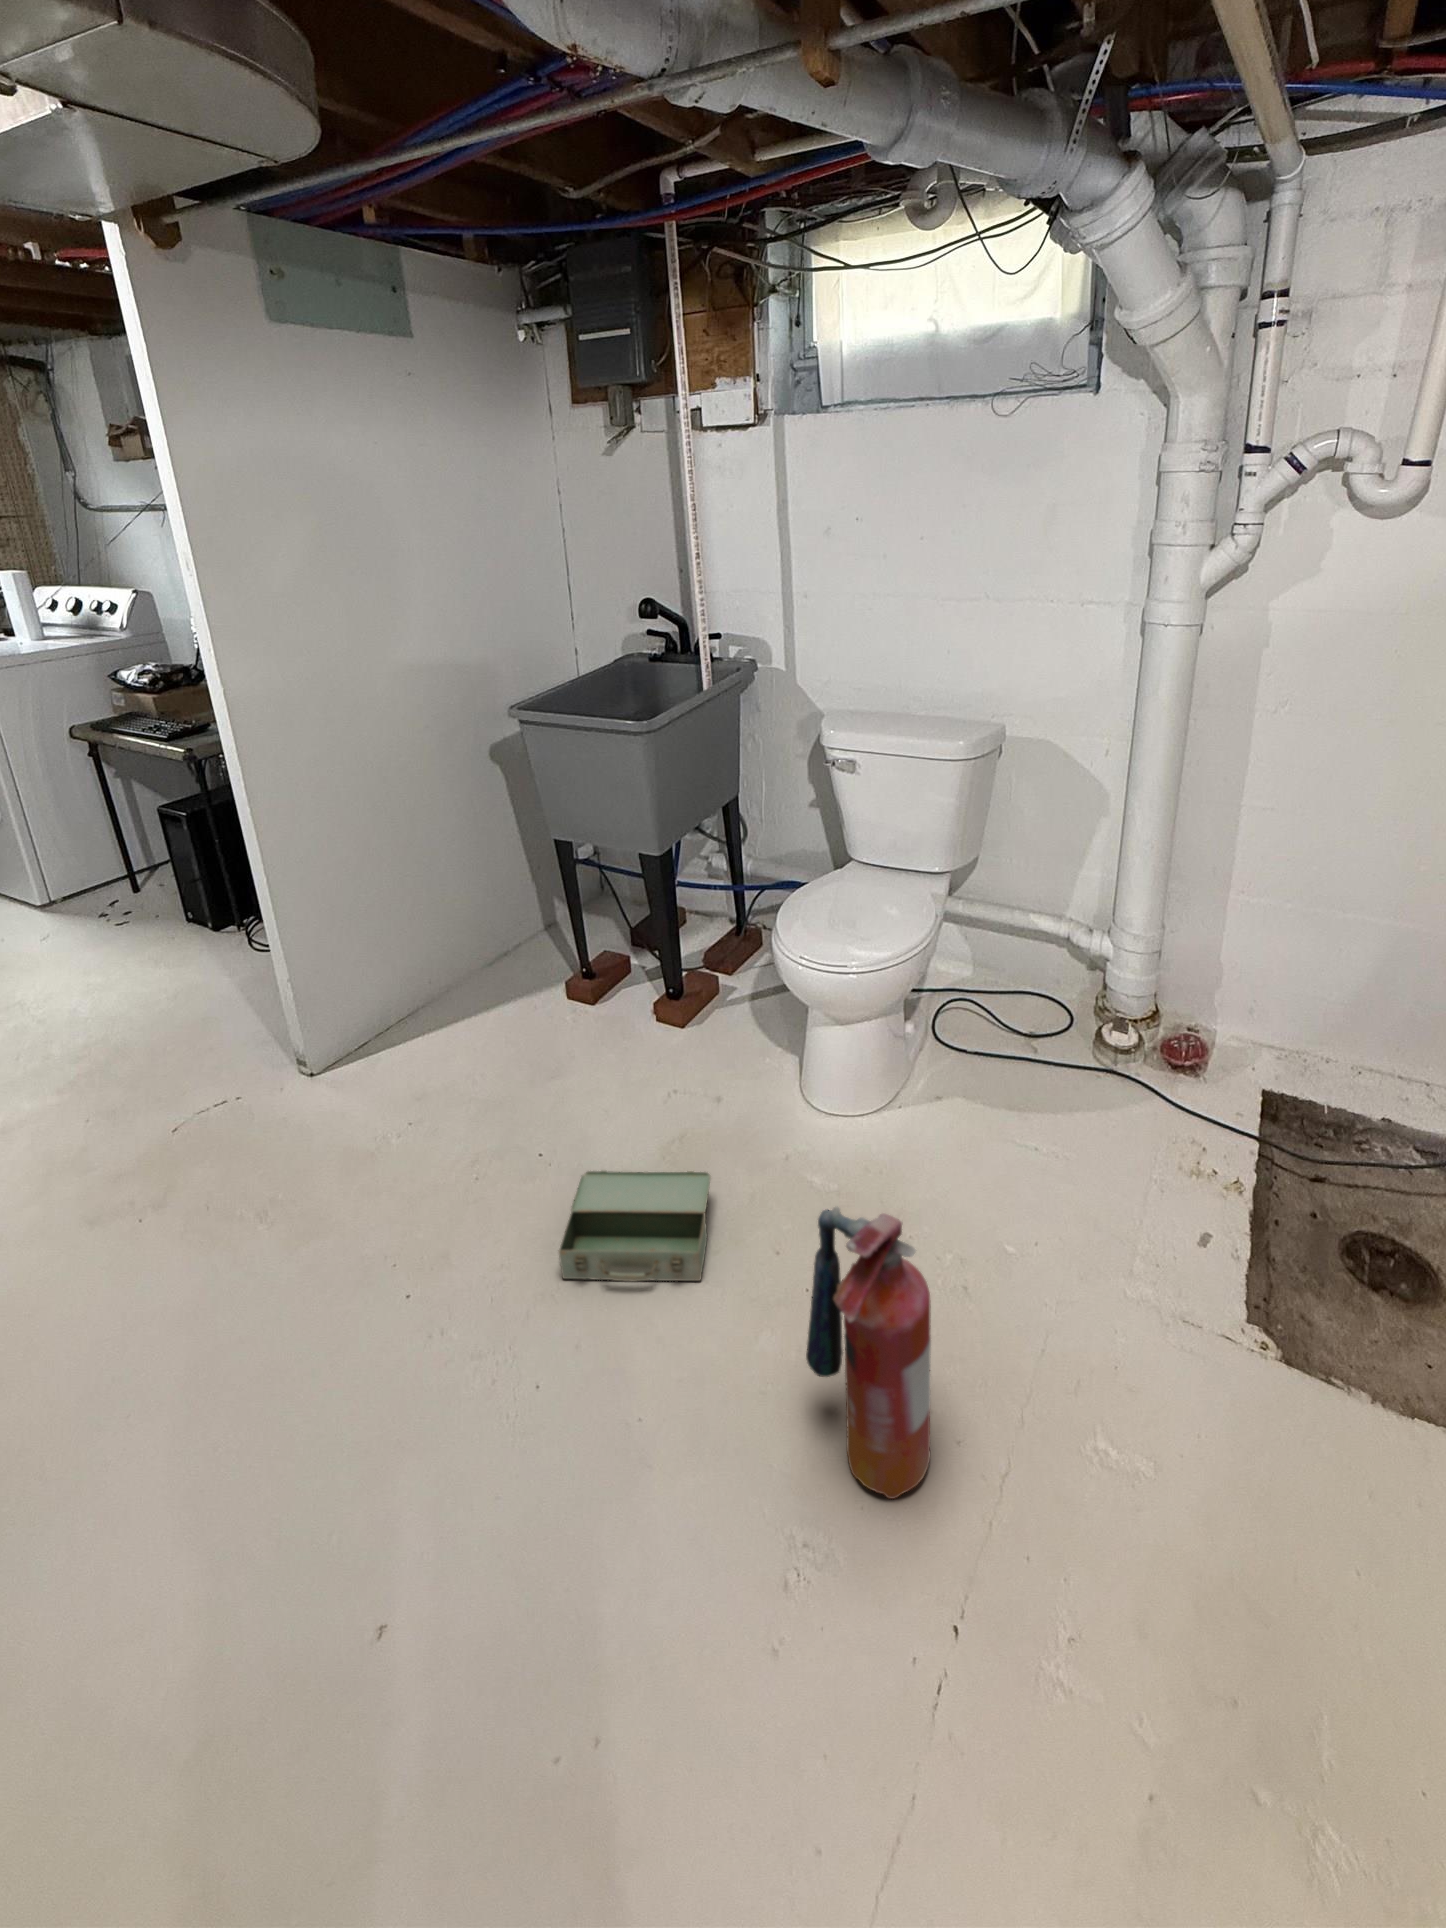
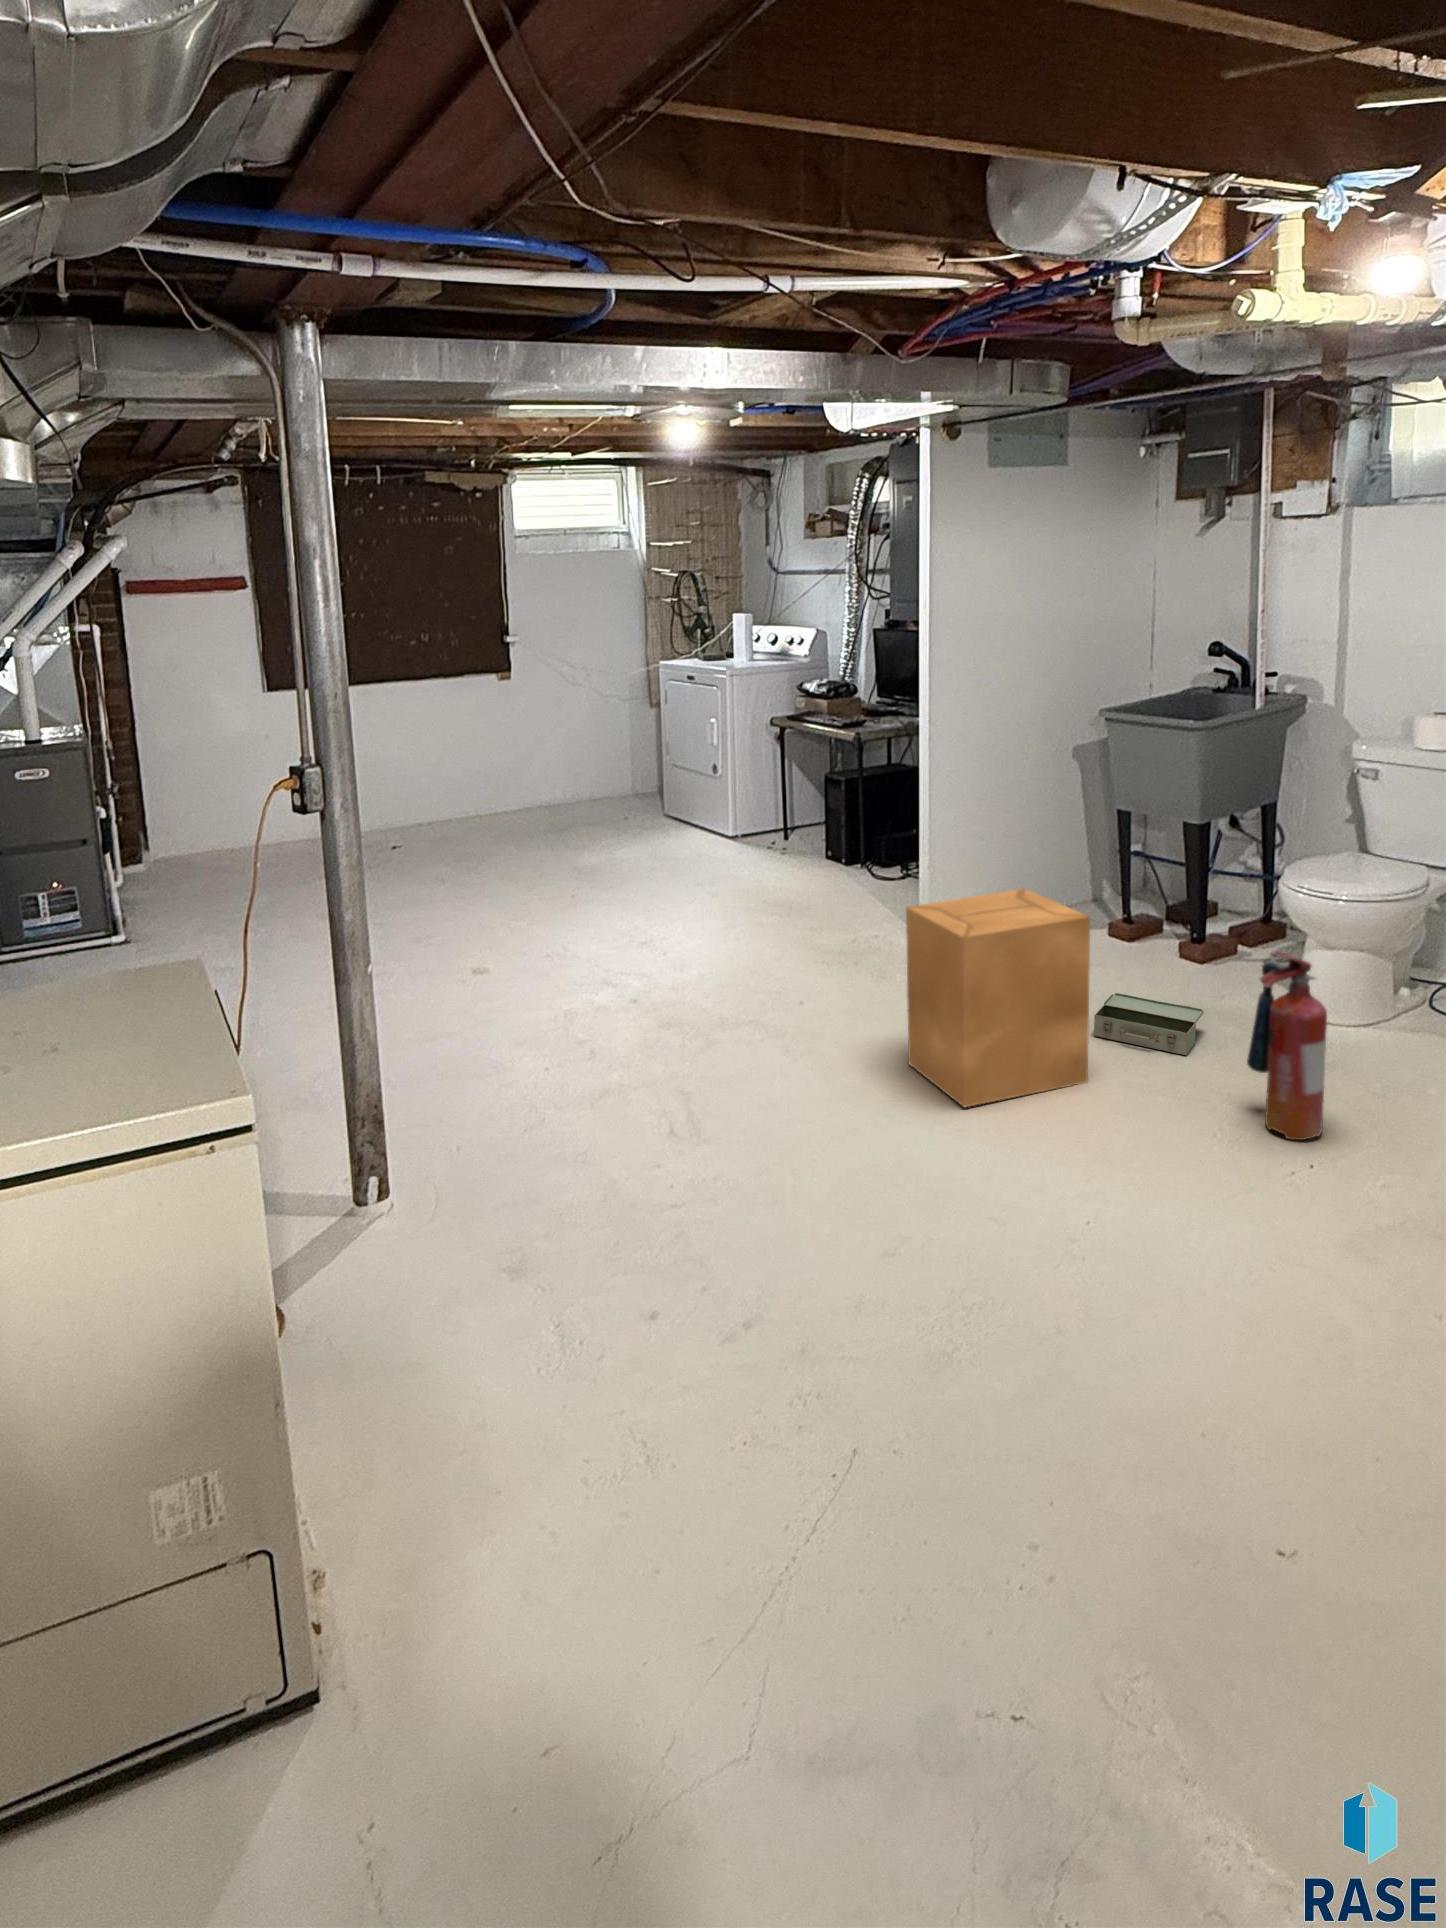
cardboard box: none [100,1114,559,1725] -> present [906,889,1090,1107]

